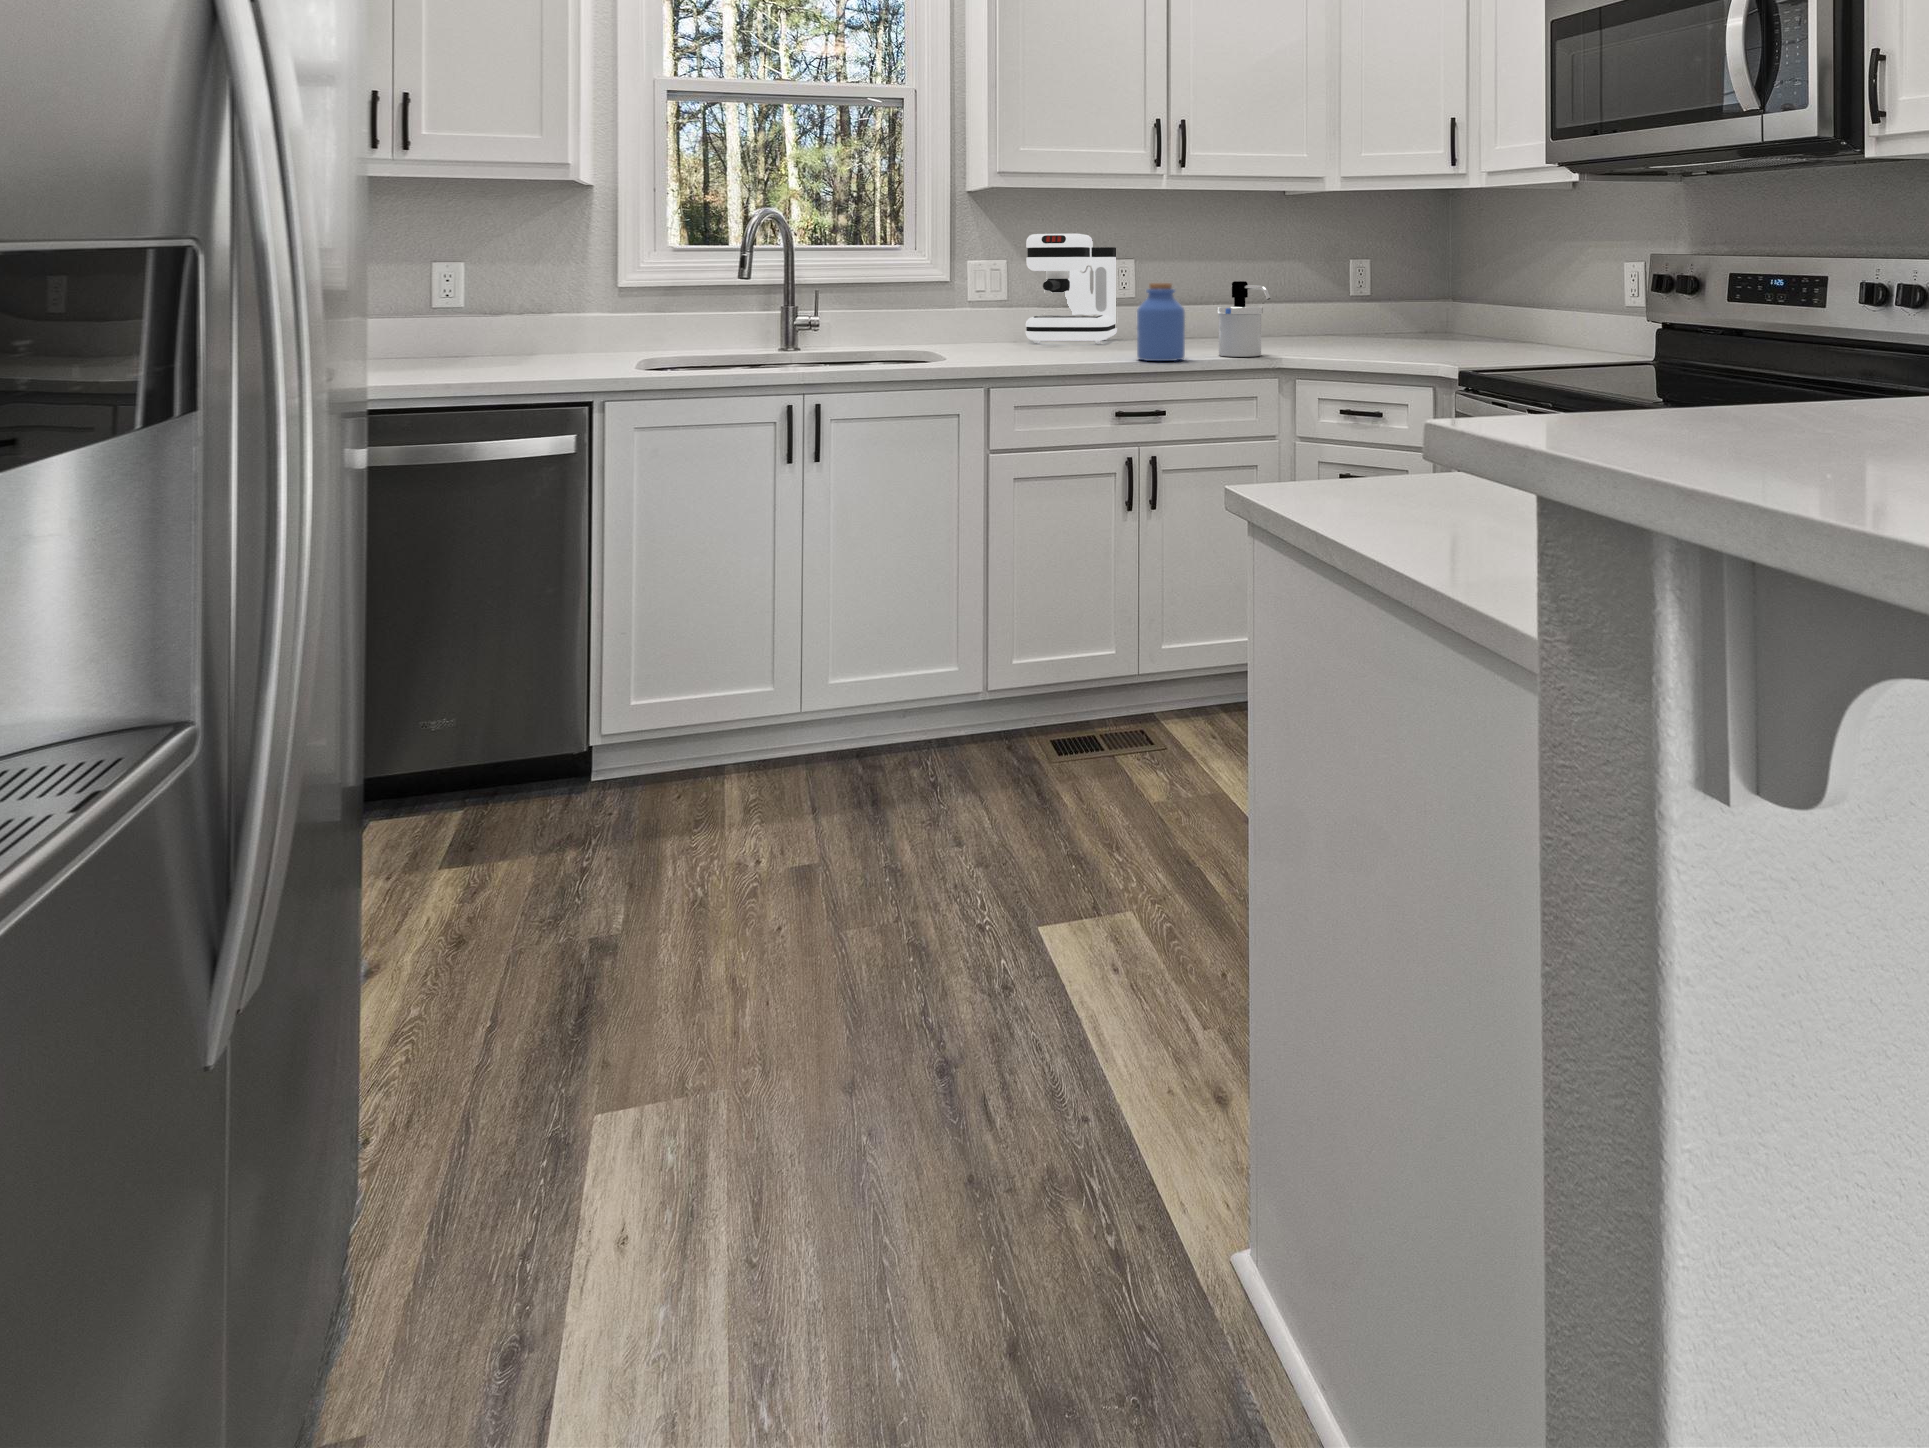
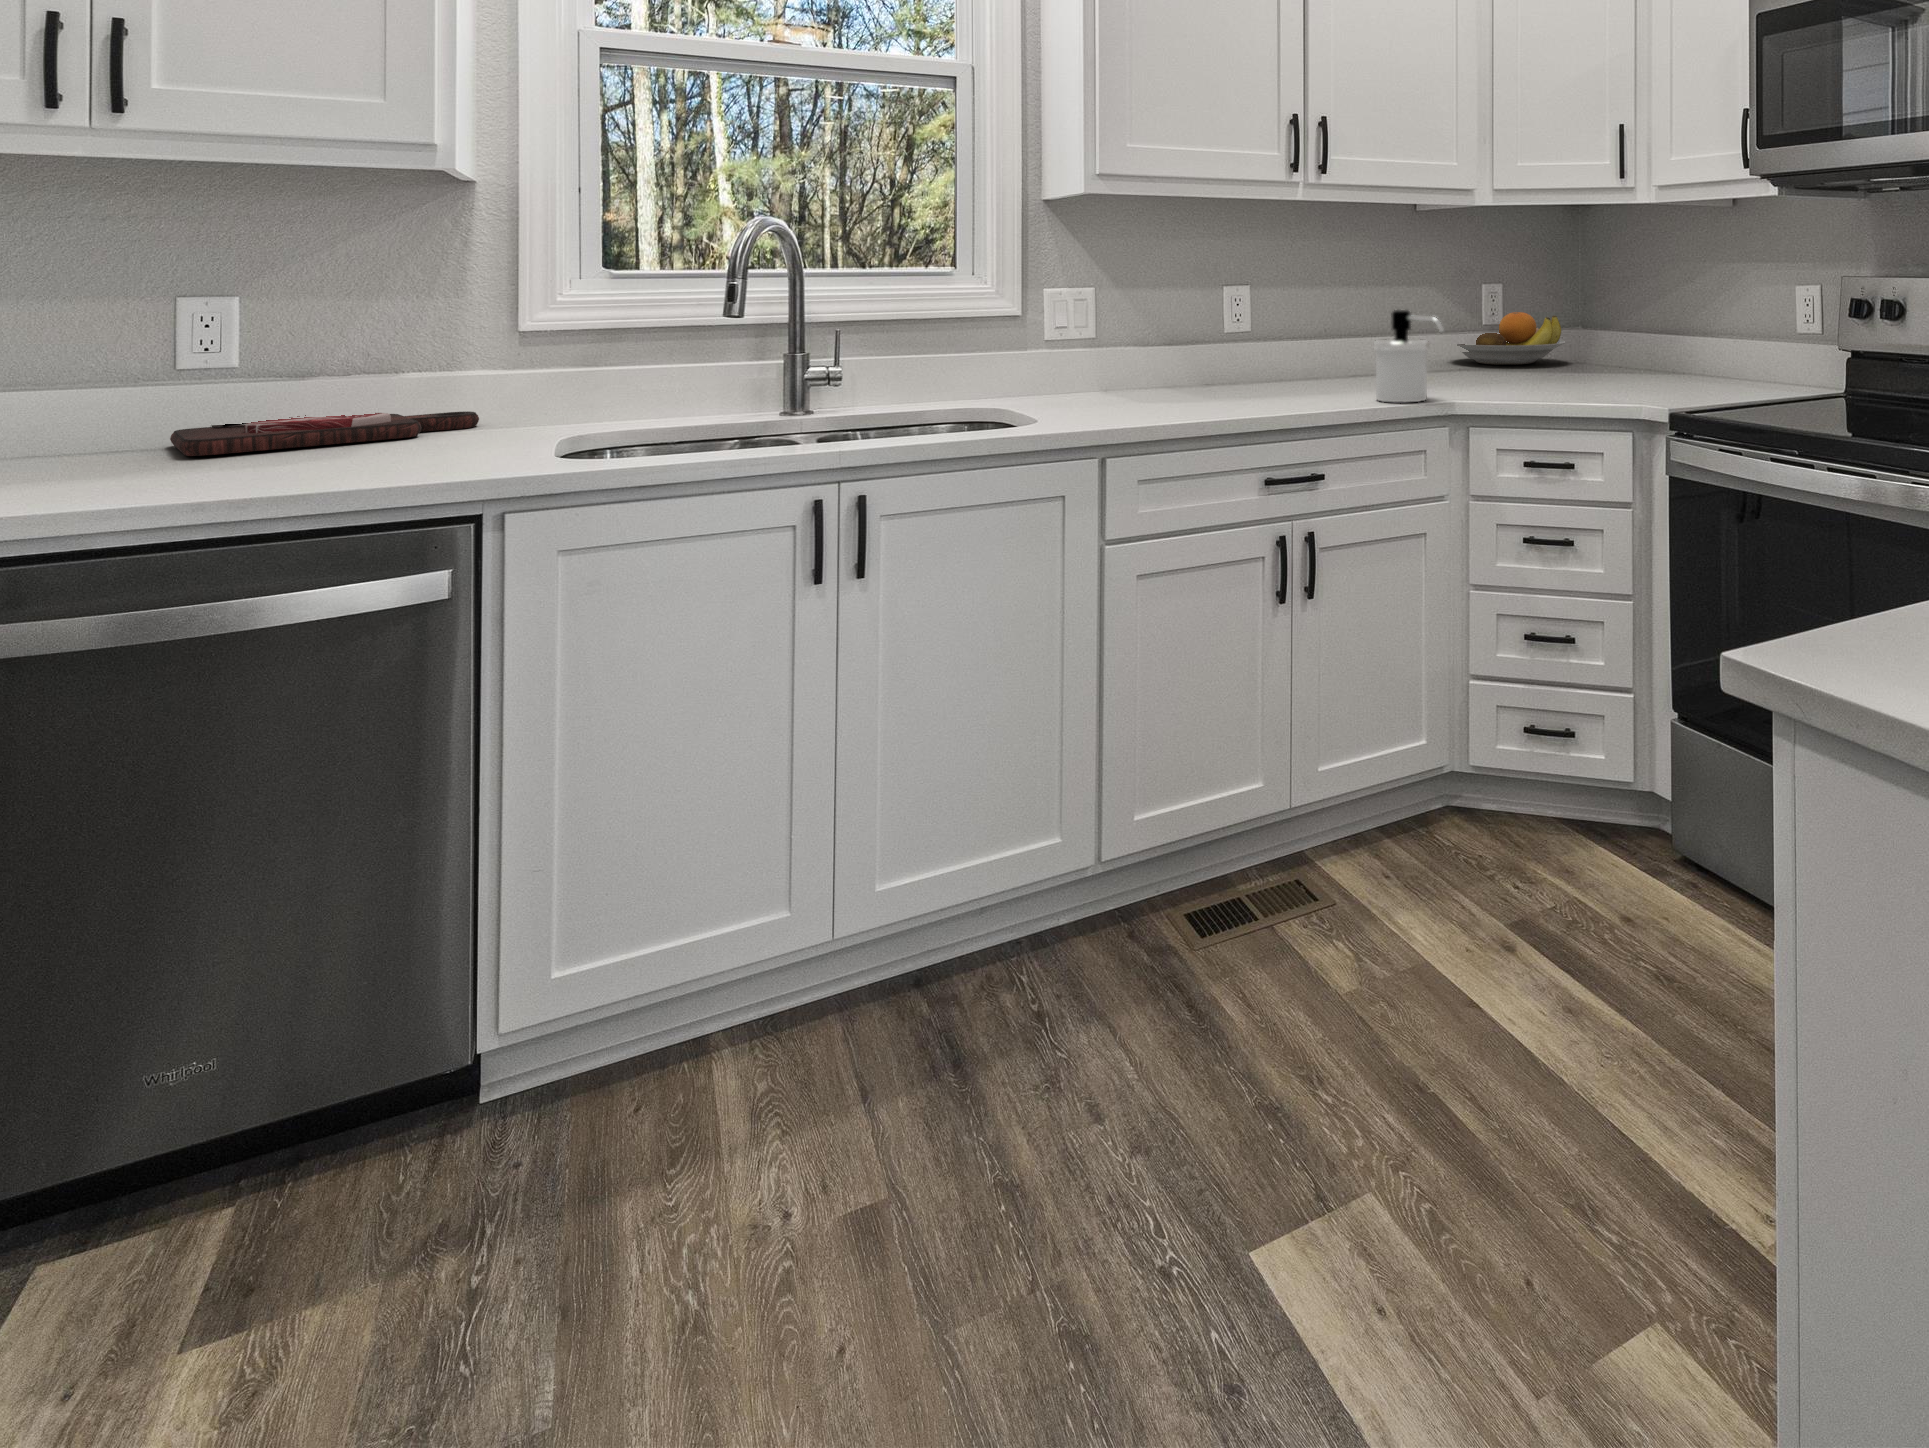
coffee maker: present [1026,234,1117,343] -> none [1120,251,1229,386]
jar: present [1137,283,1185,361] -> none [1285,314,1345,413]
fruit bowl: none [1317,288,1426,335] -> present [1457,312,1565,365]
cutting board: none [423,336,590,363] -> present [170,411,479,456]

